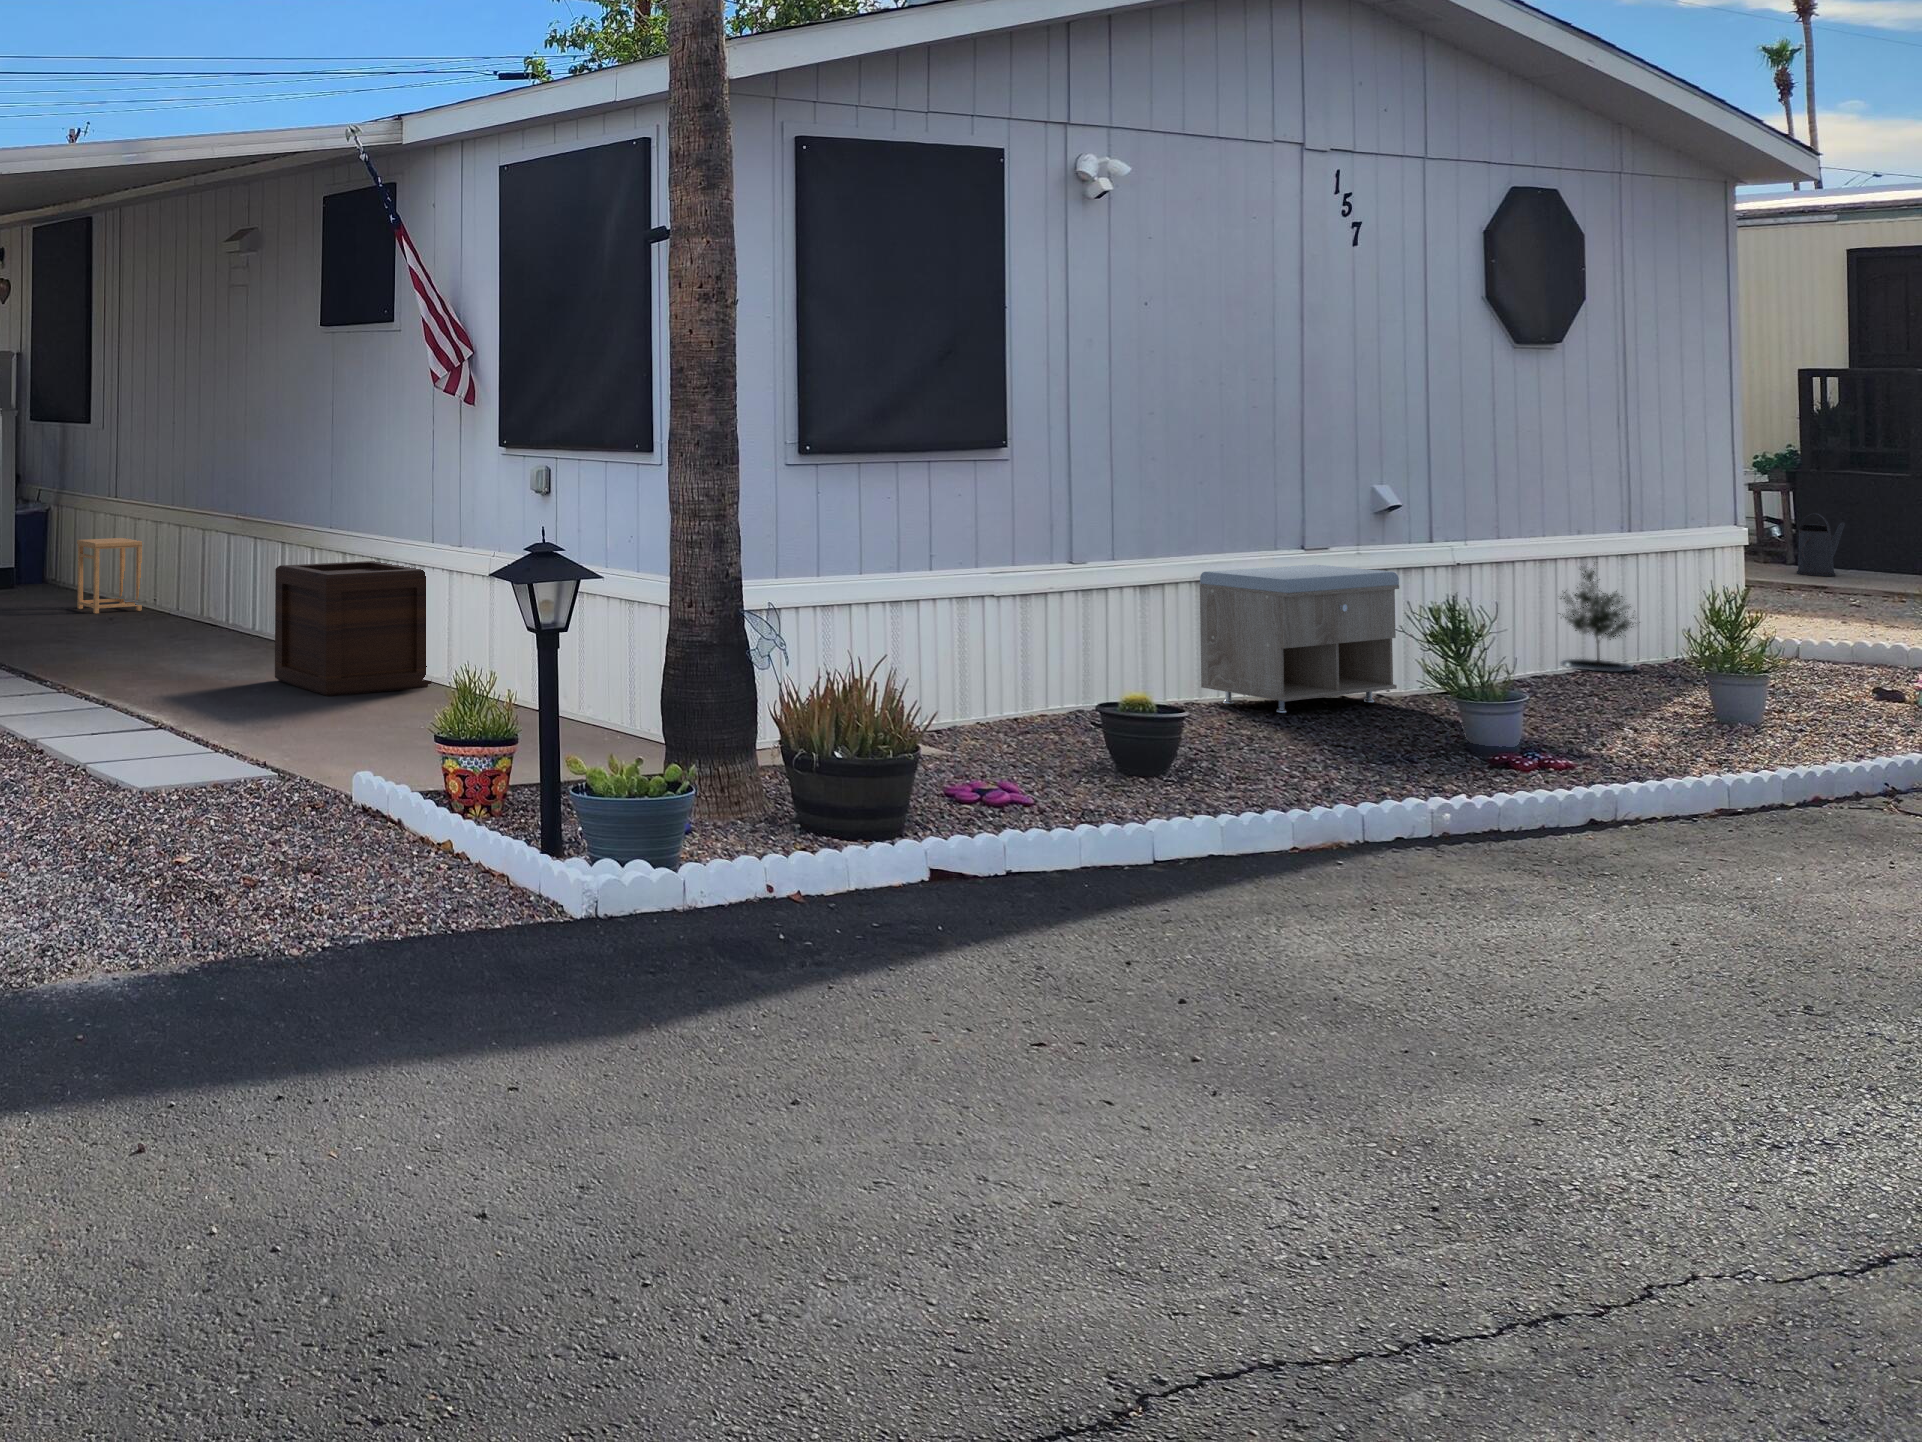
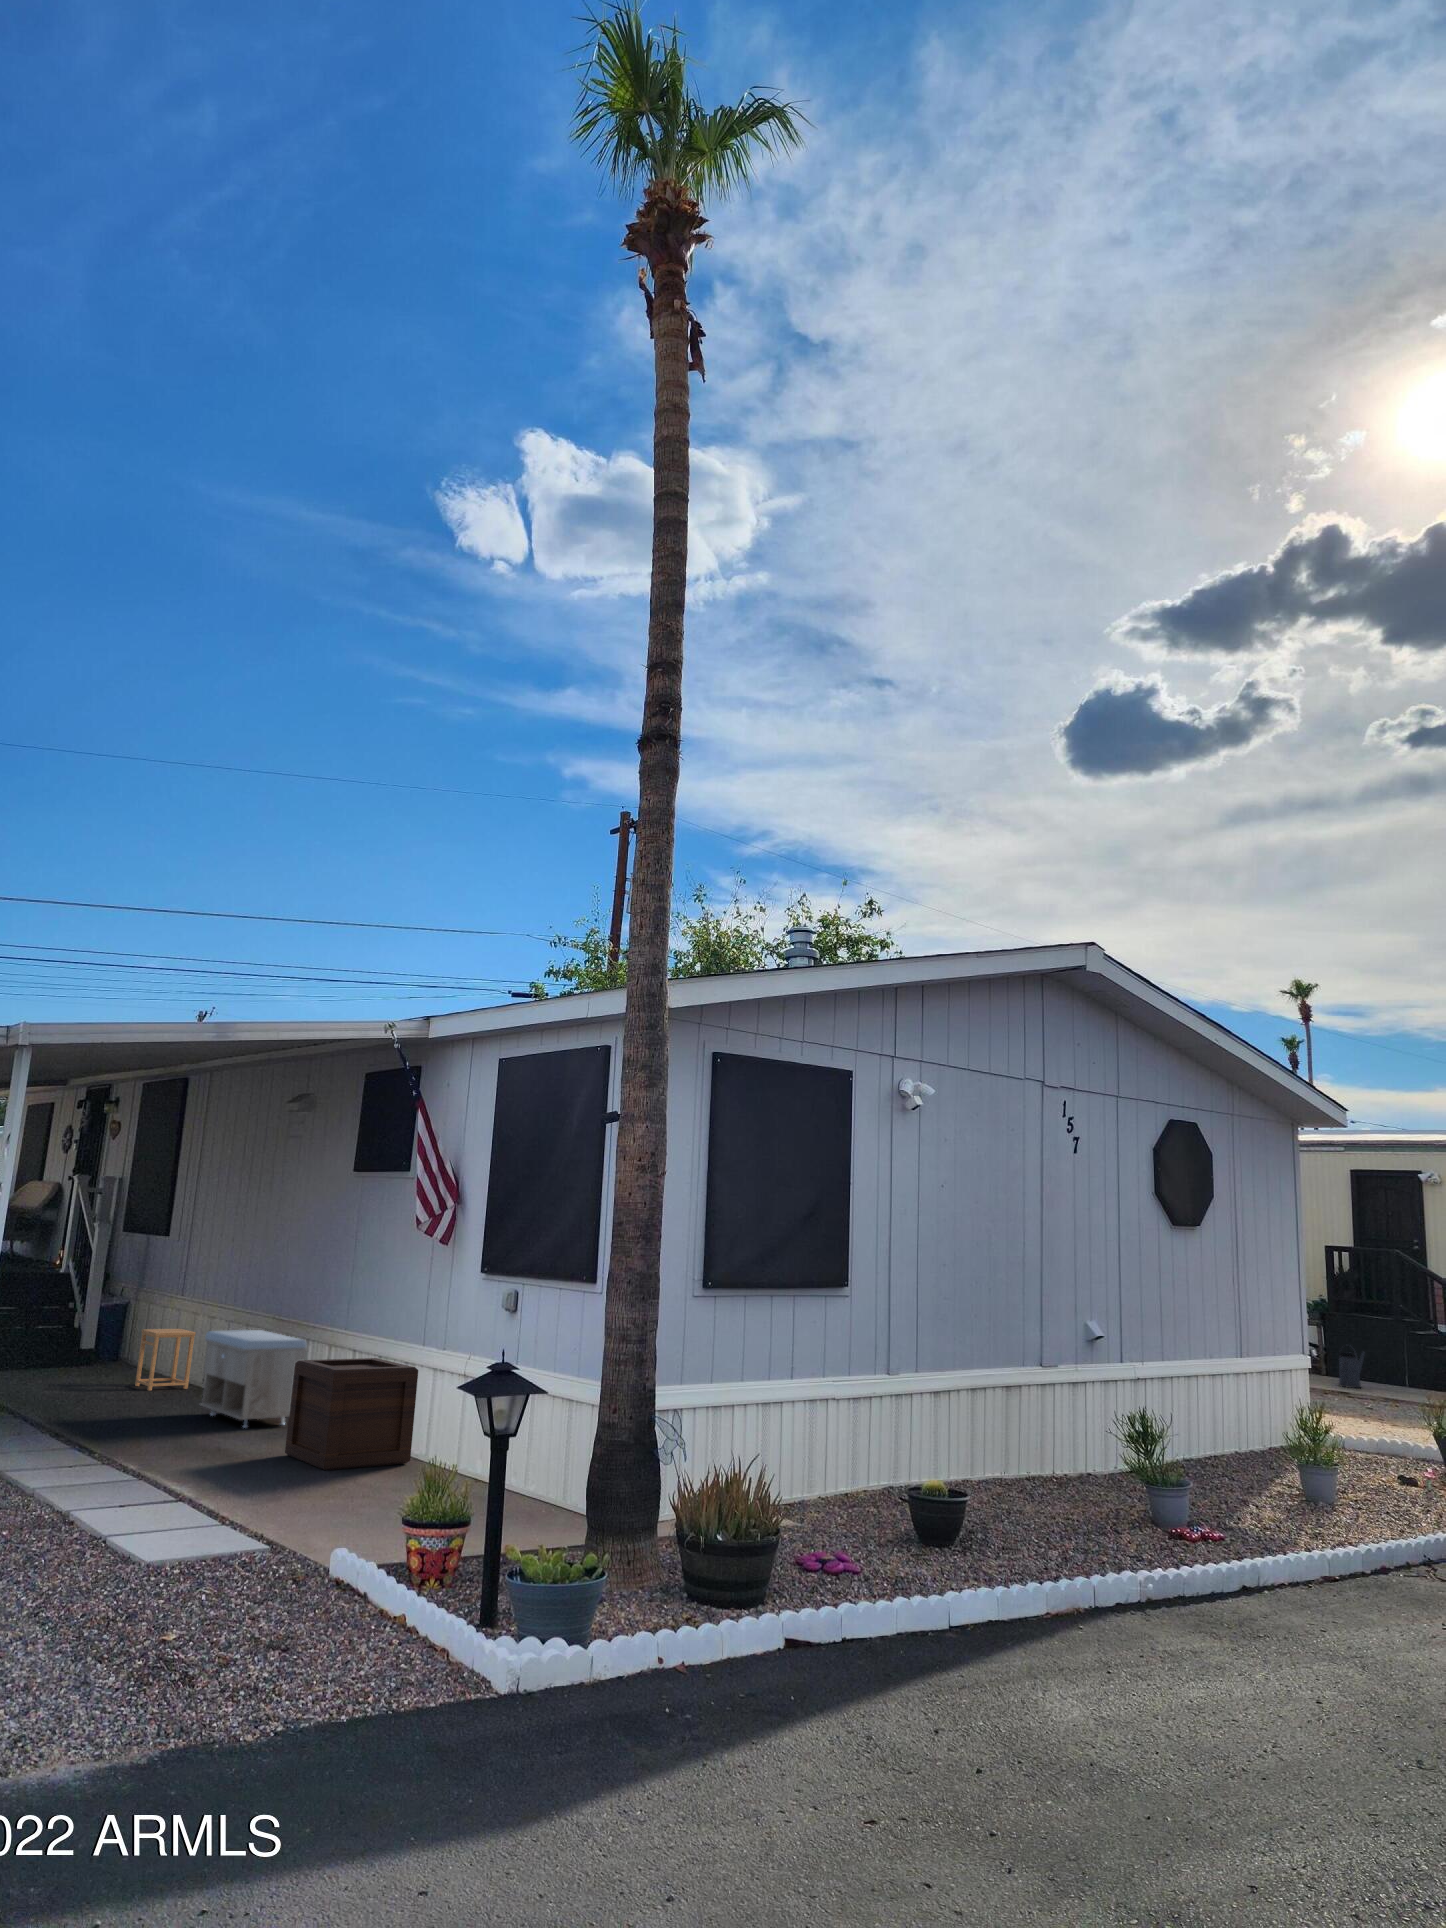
potted tree: present [1558,564,1640,672] -> none [1202,1377,1258,1461]
storage bench: present [1200,565,1399,713] -> present [200,1330,306,1428]

